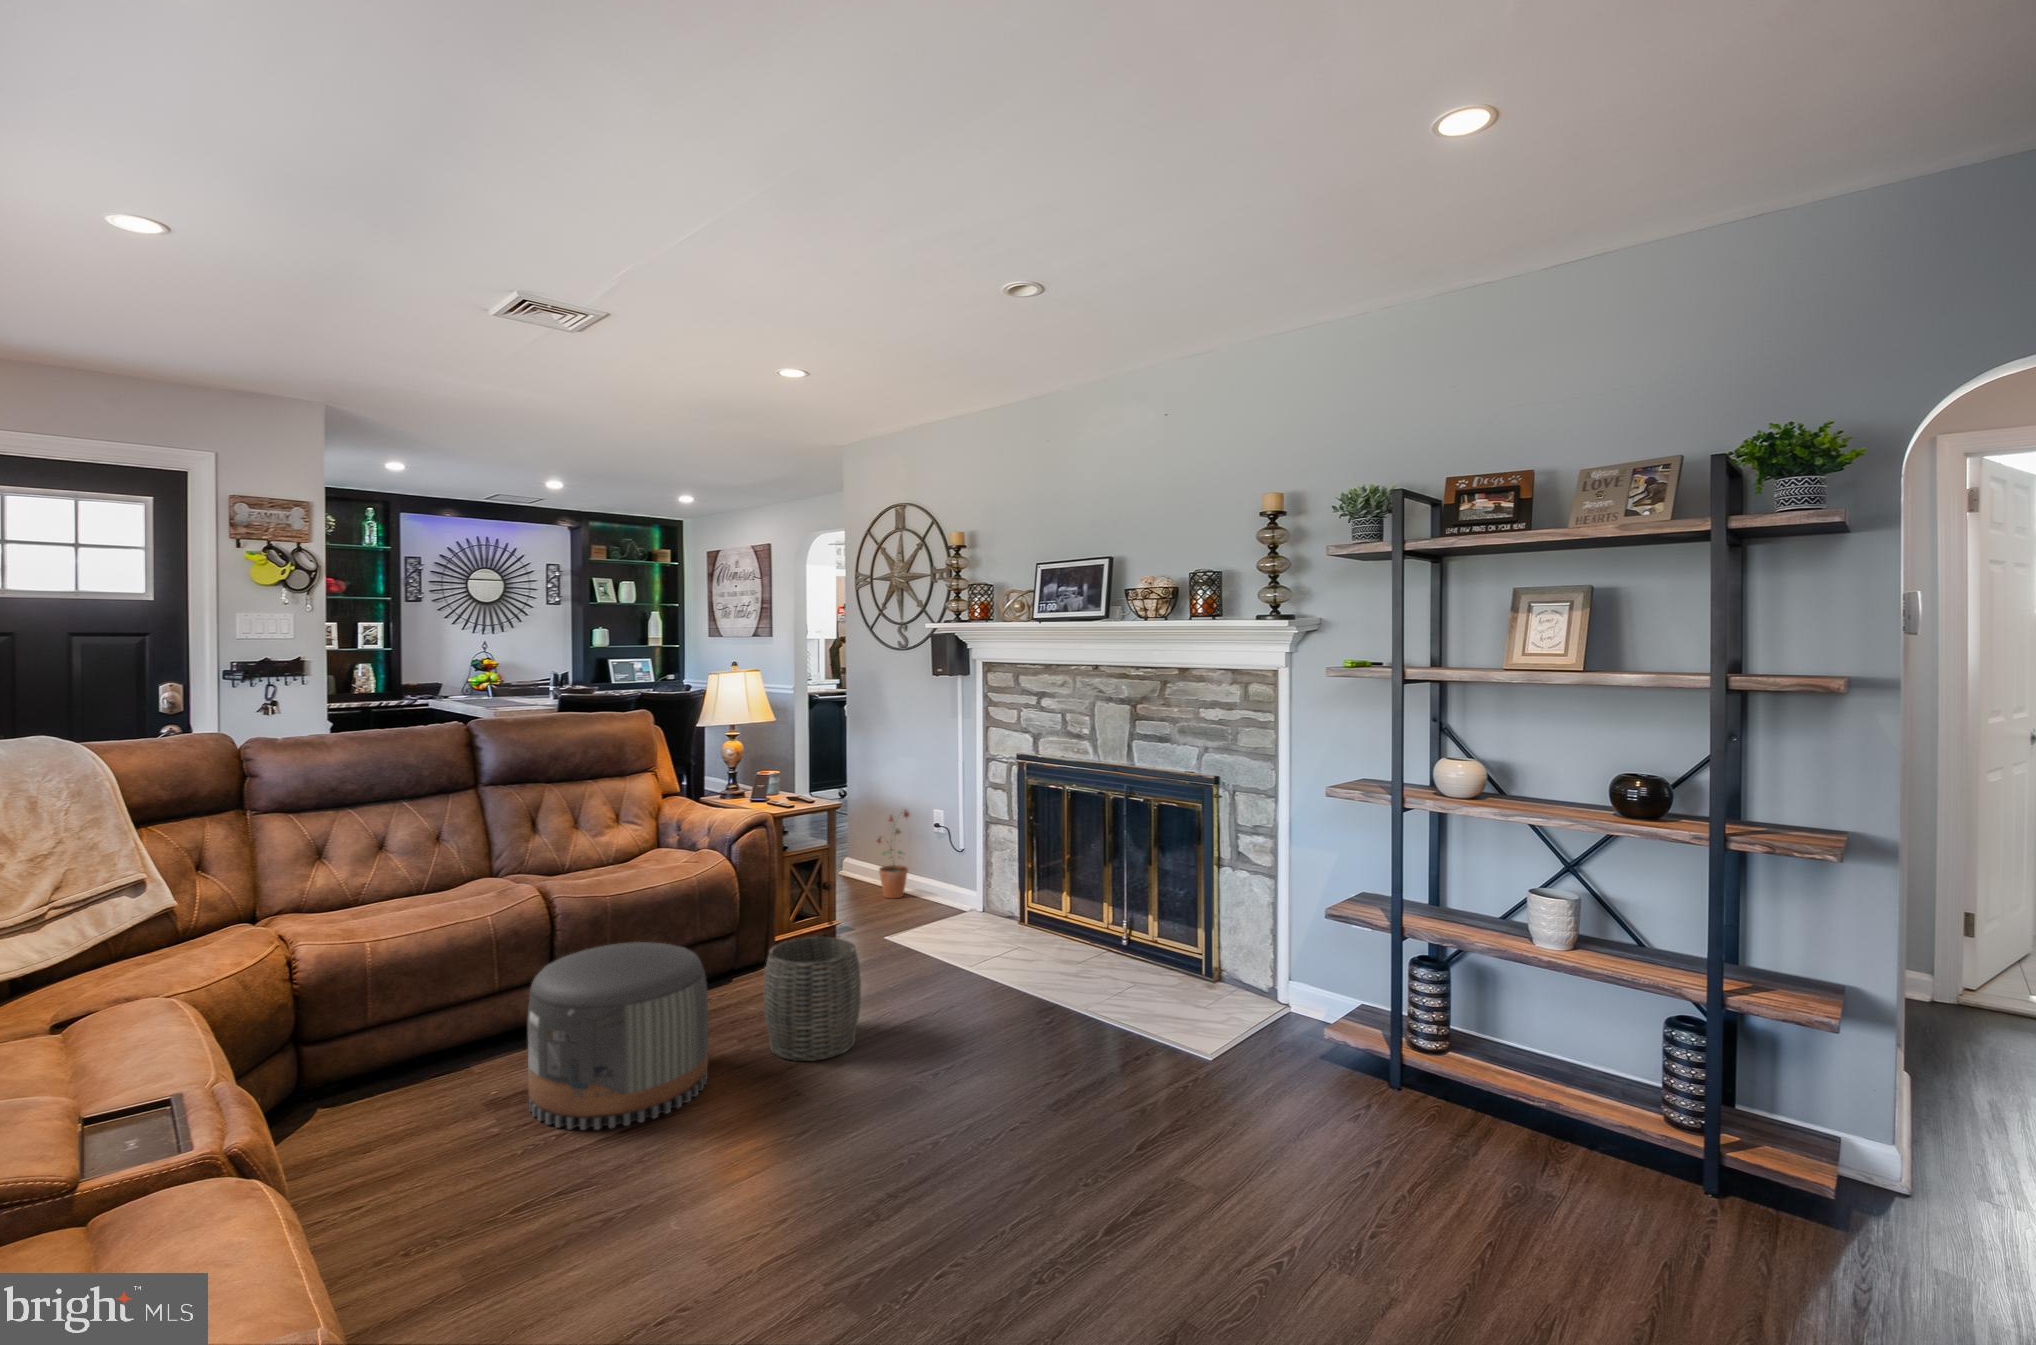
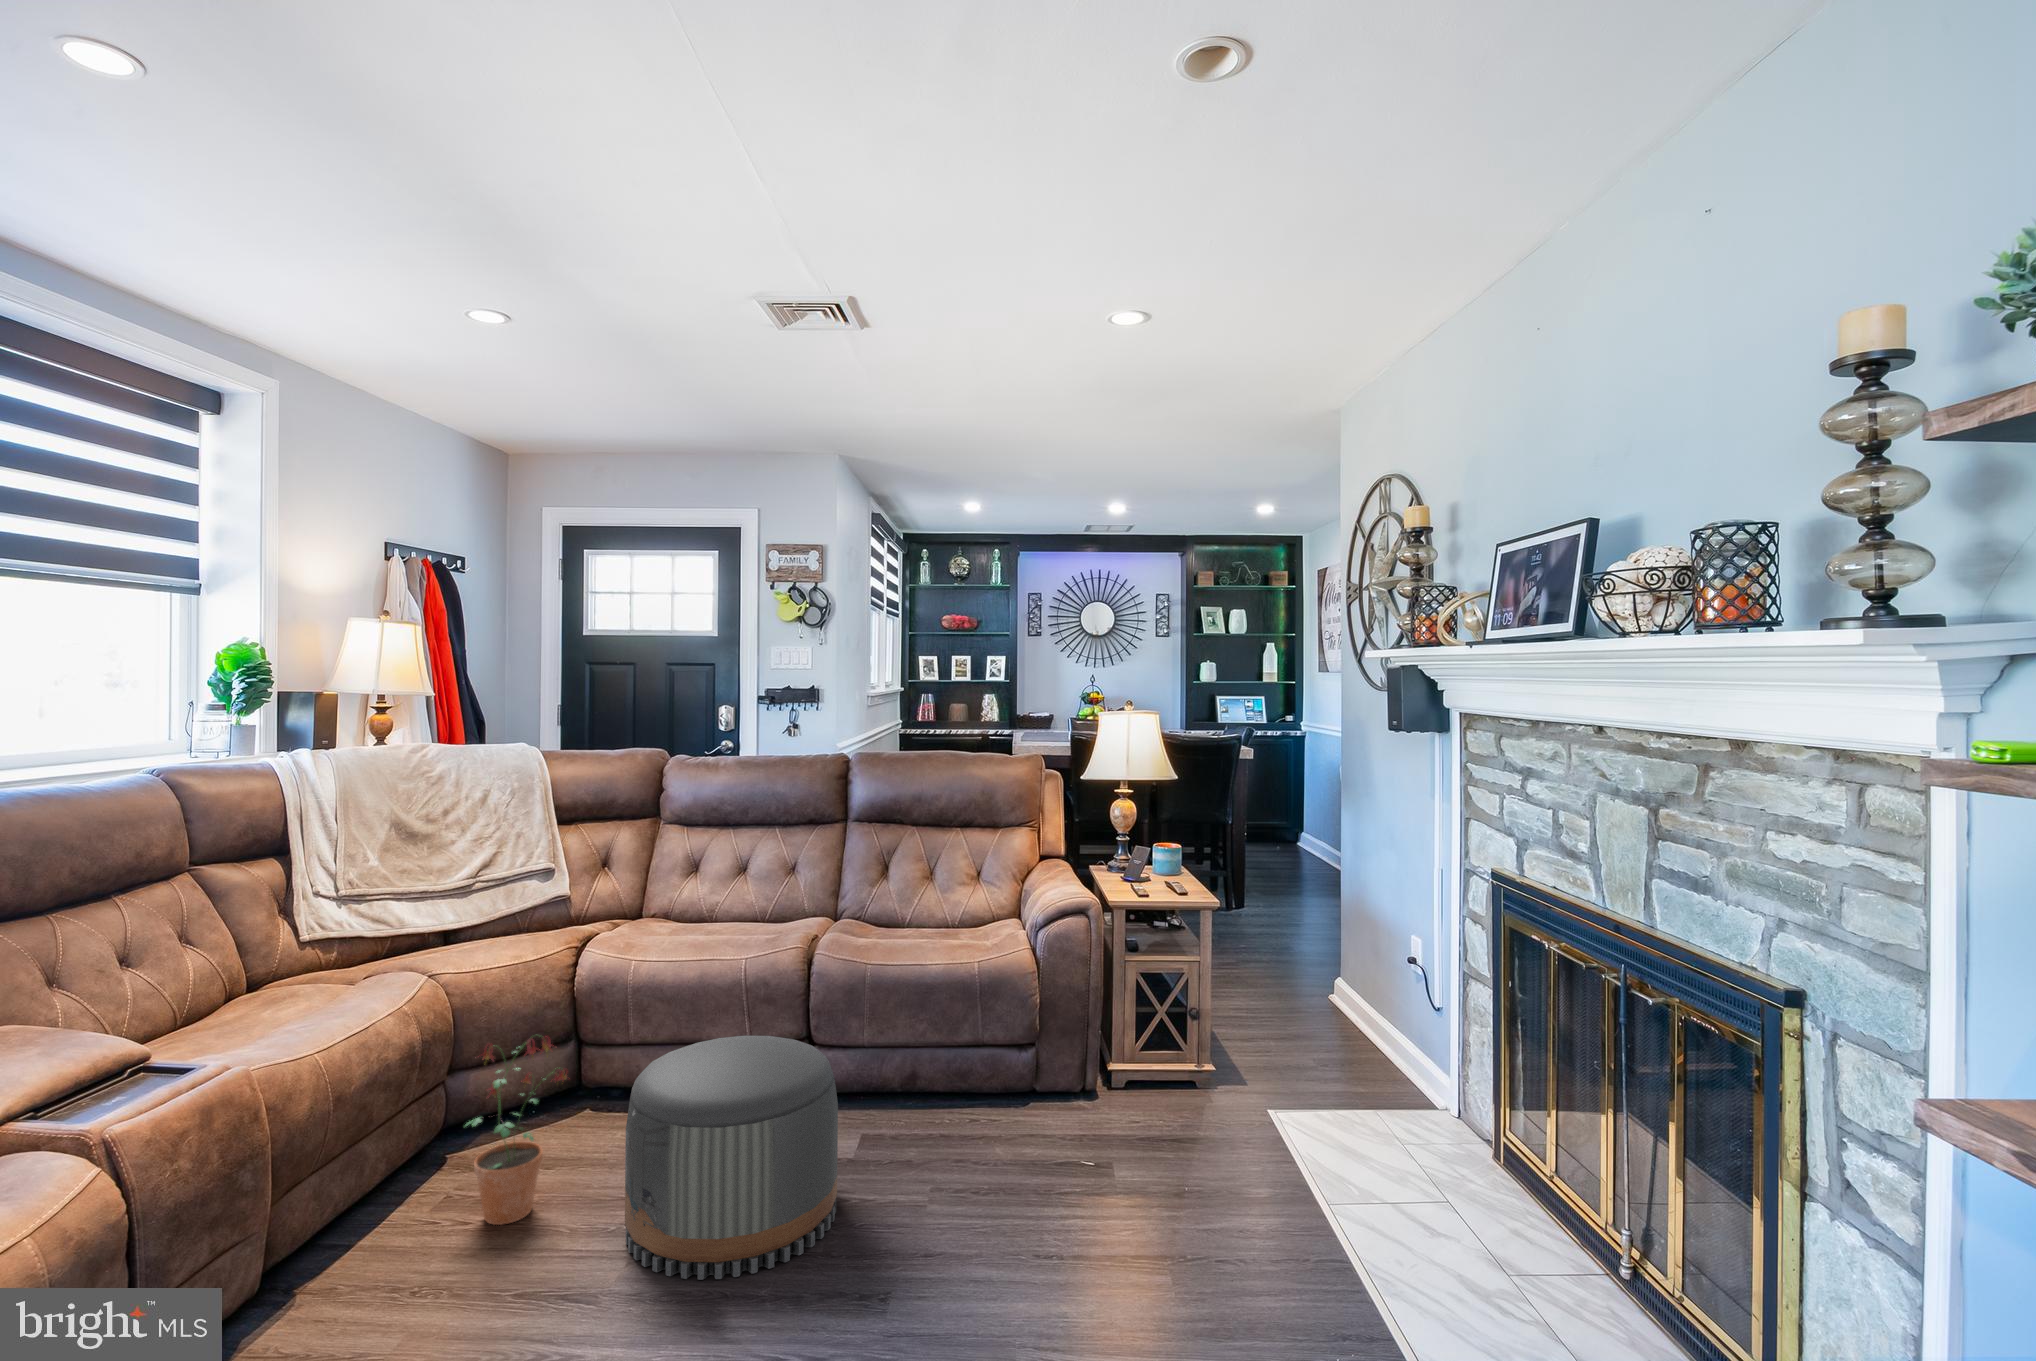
potted plant: present [877,810,909,898] -> present [465,1036,567,1225]
woven basket: present [764,937,861,1061] -> none [905,1089,1041,1284]

